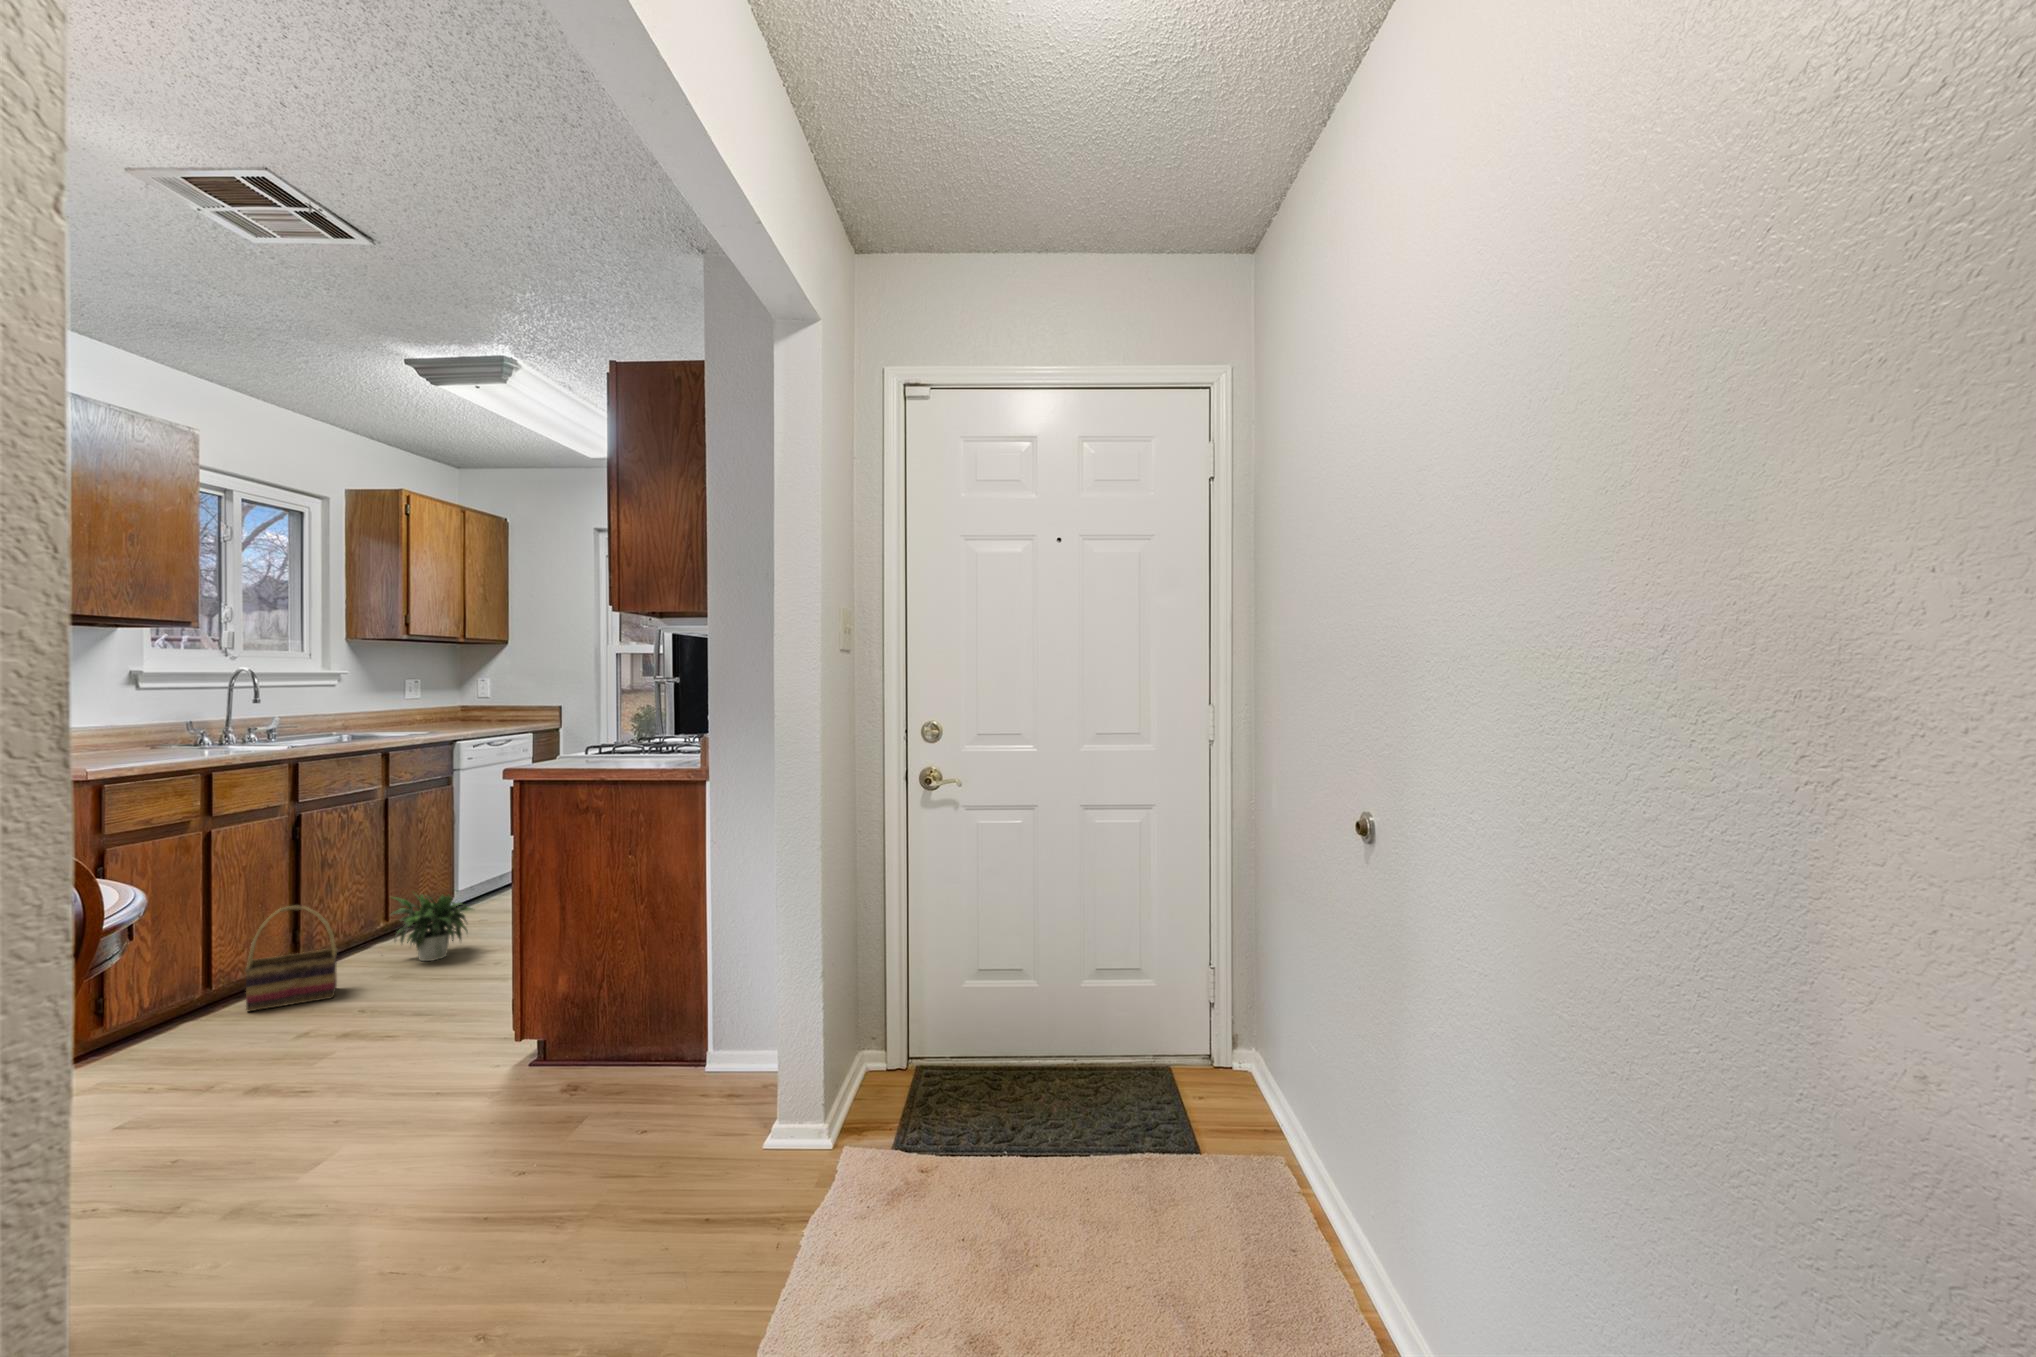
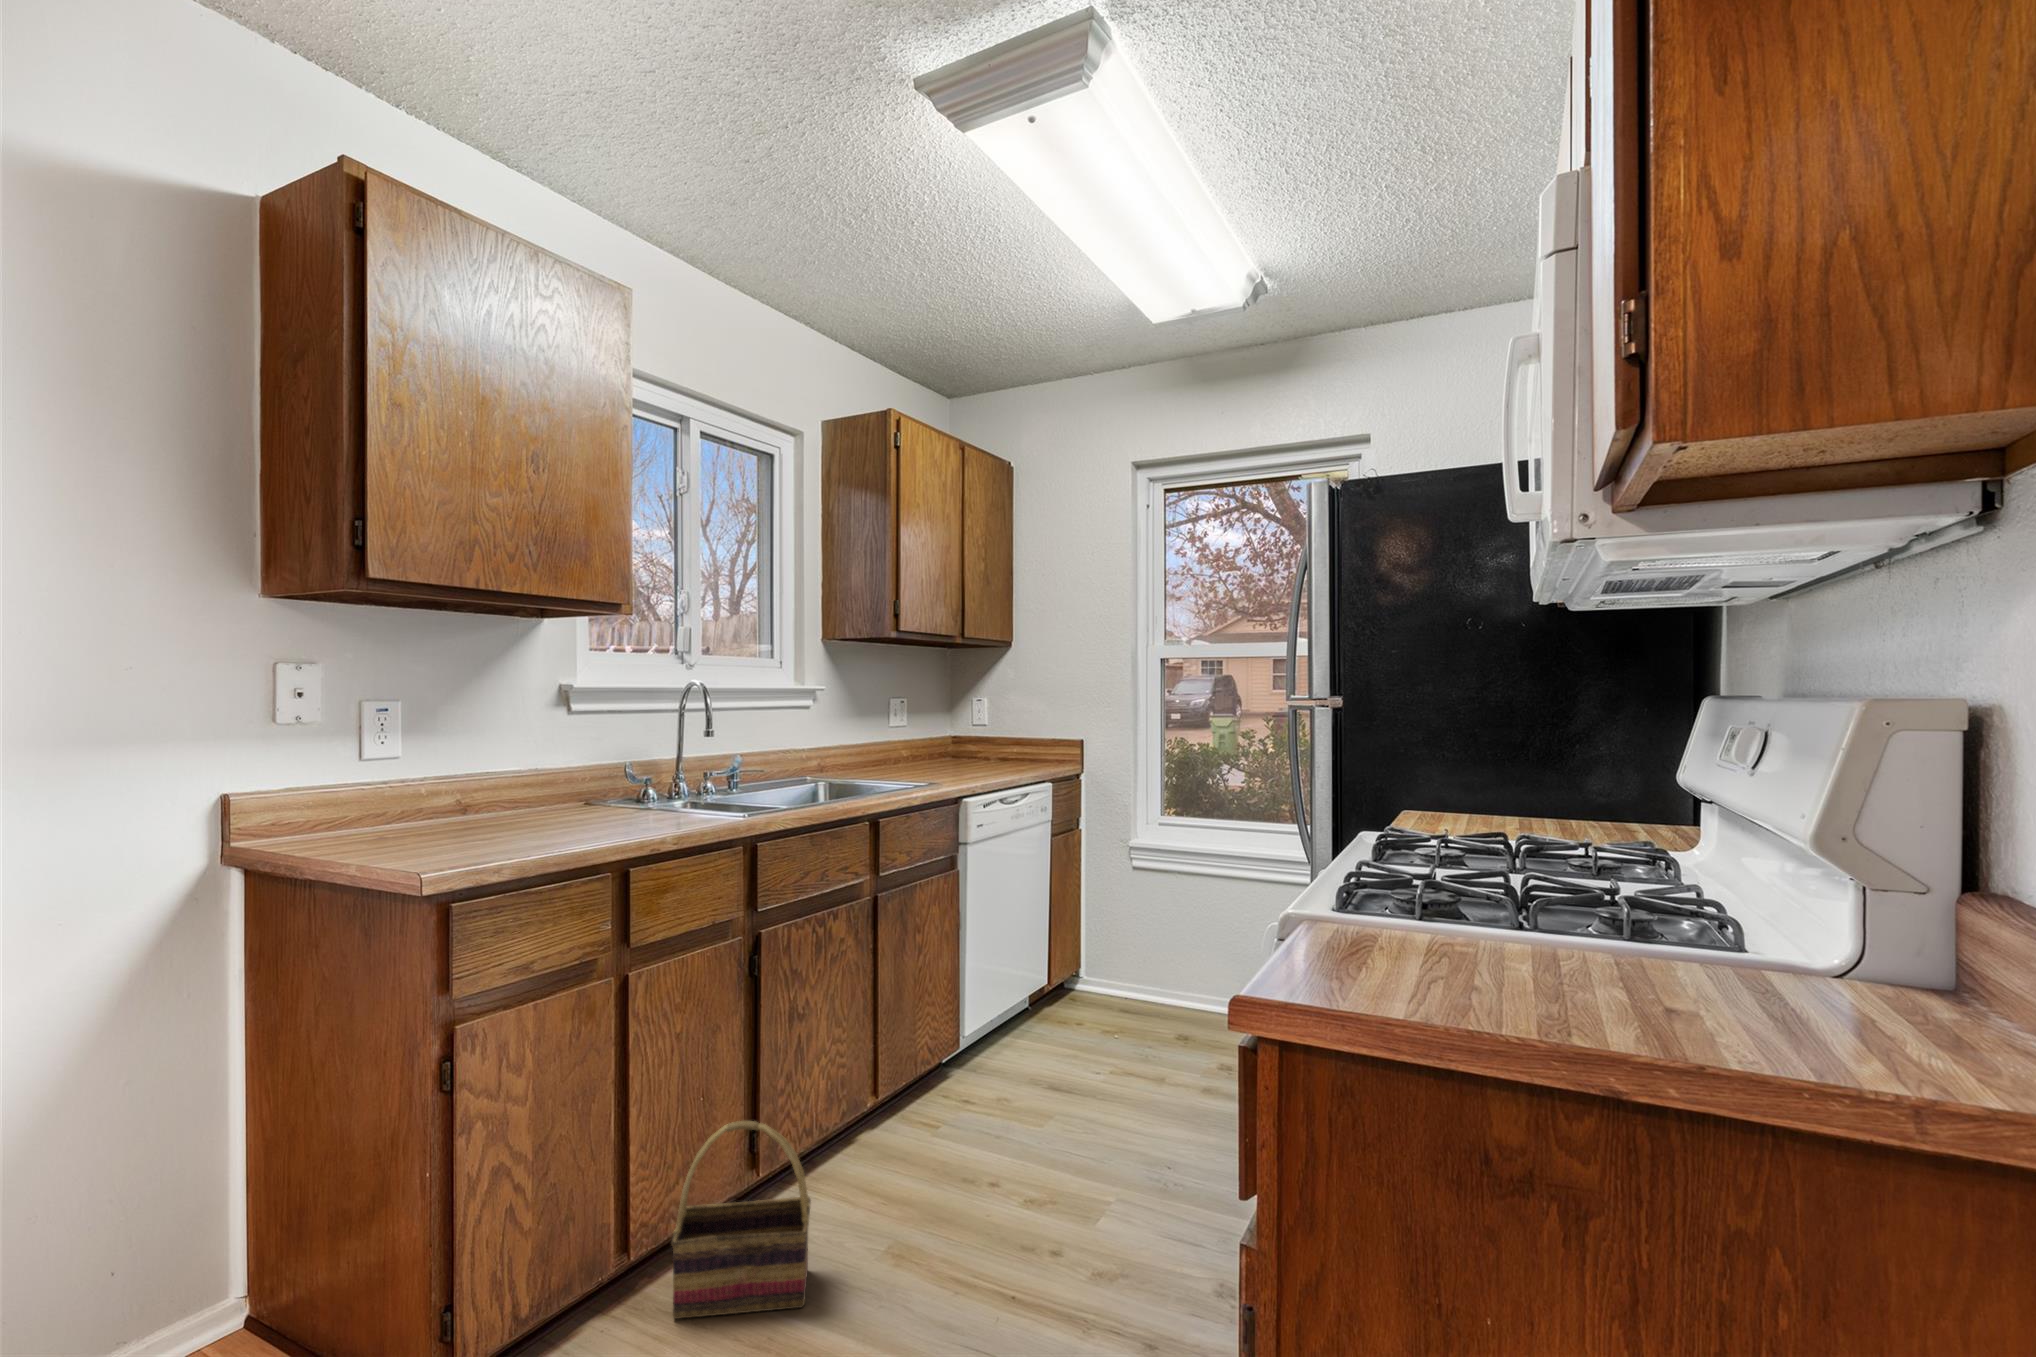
potted plant: present [392,894,472,961] -> none [865,1074,1013,1214]

